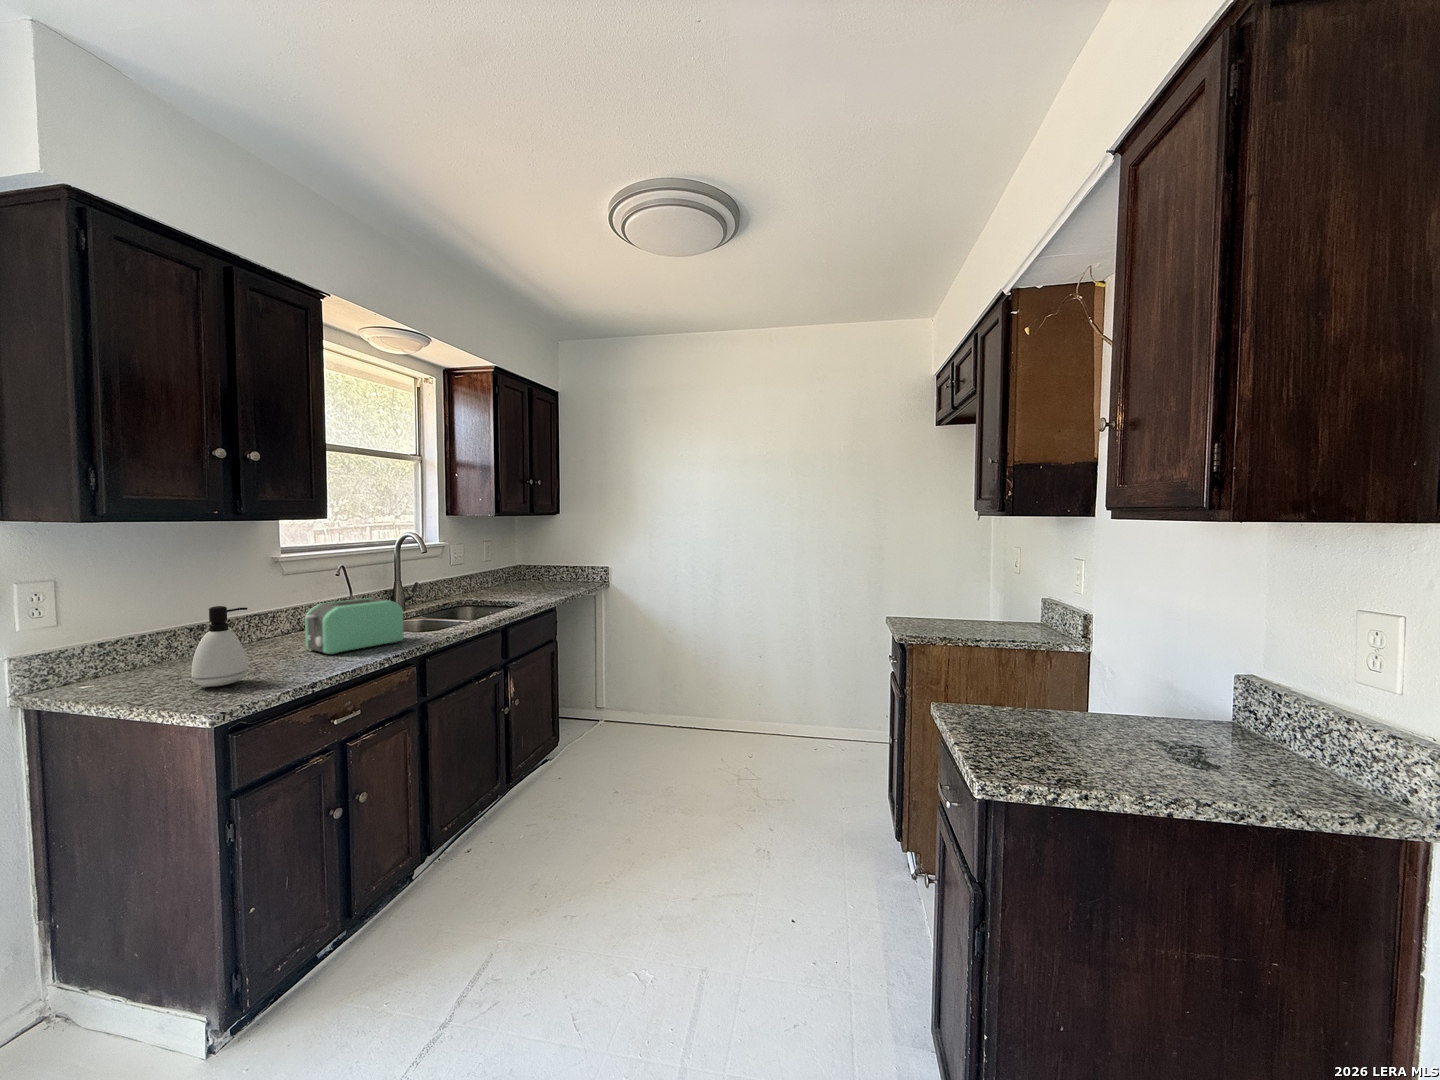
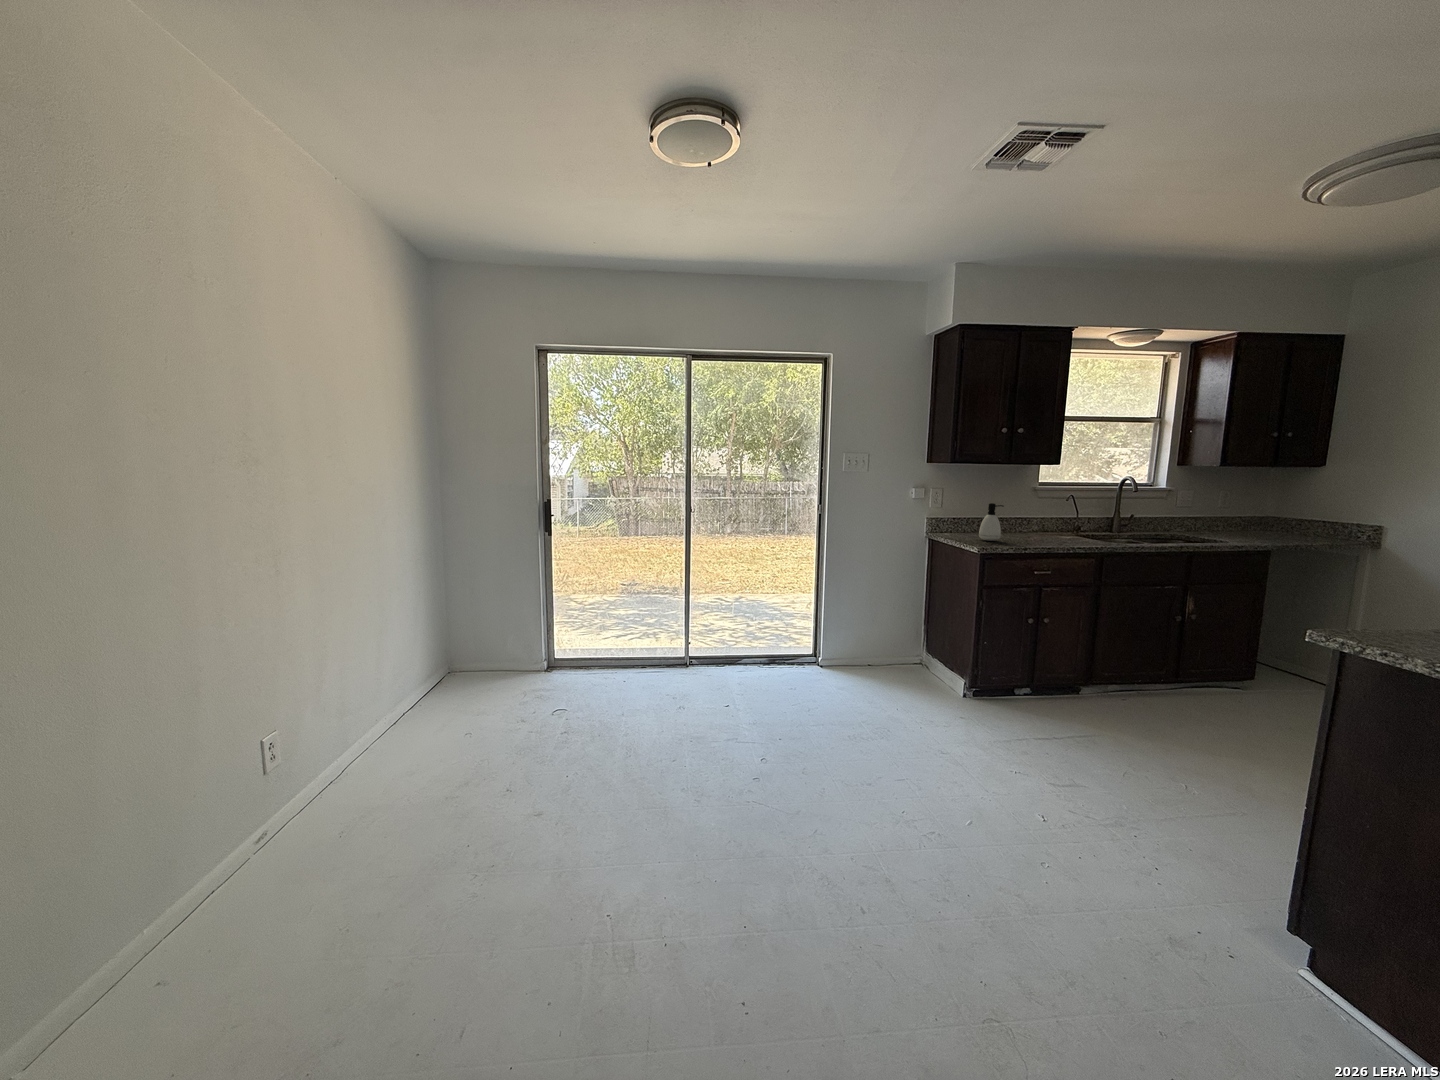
toaster: present [305,598,403,655] -> none [1037,513,1094,543]

